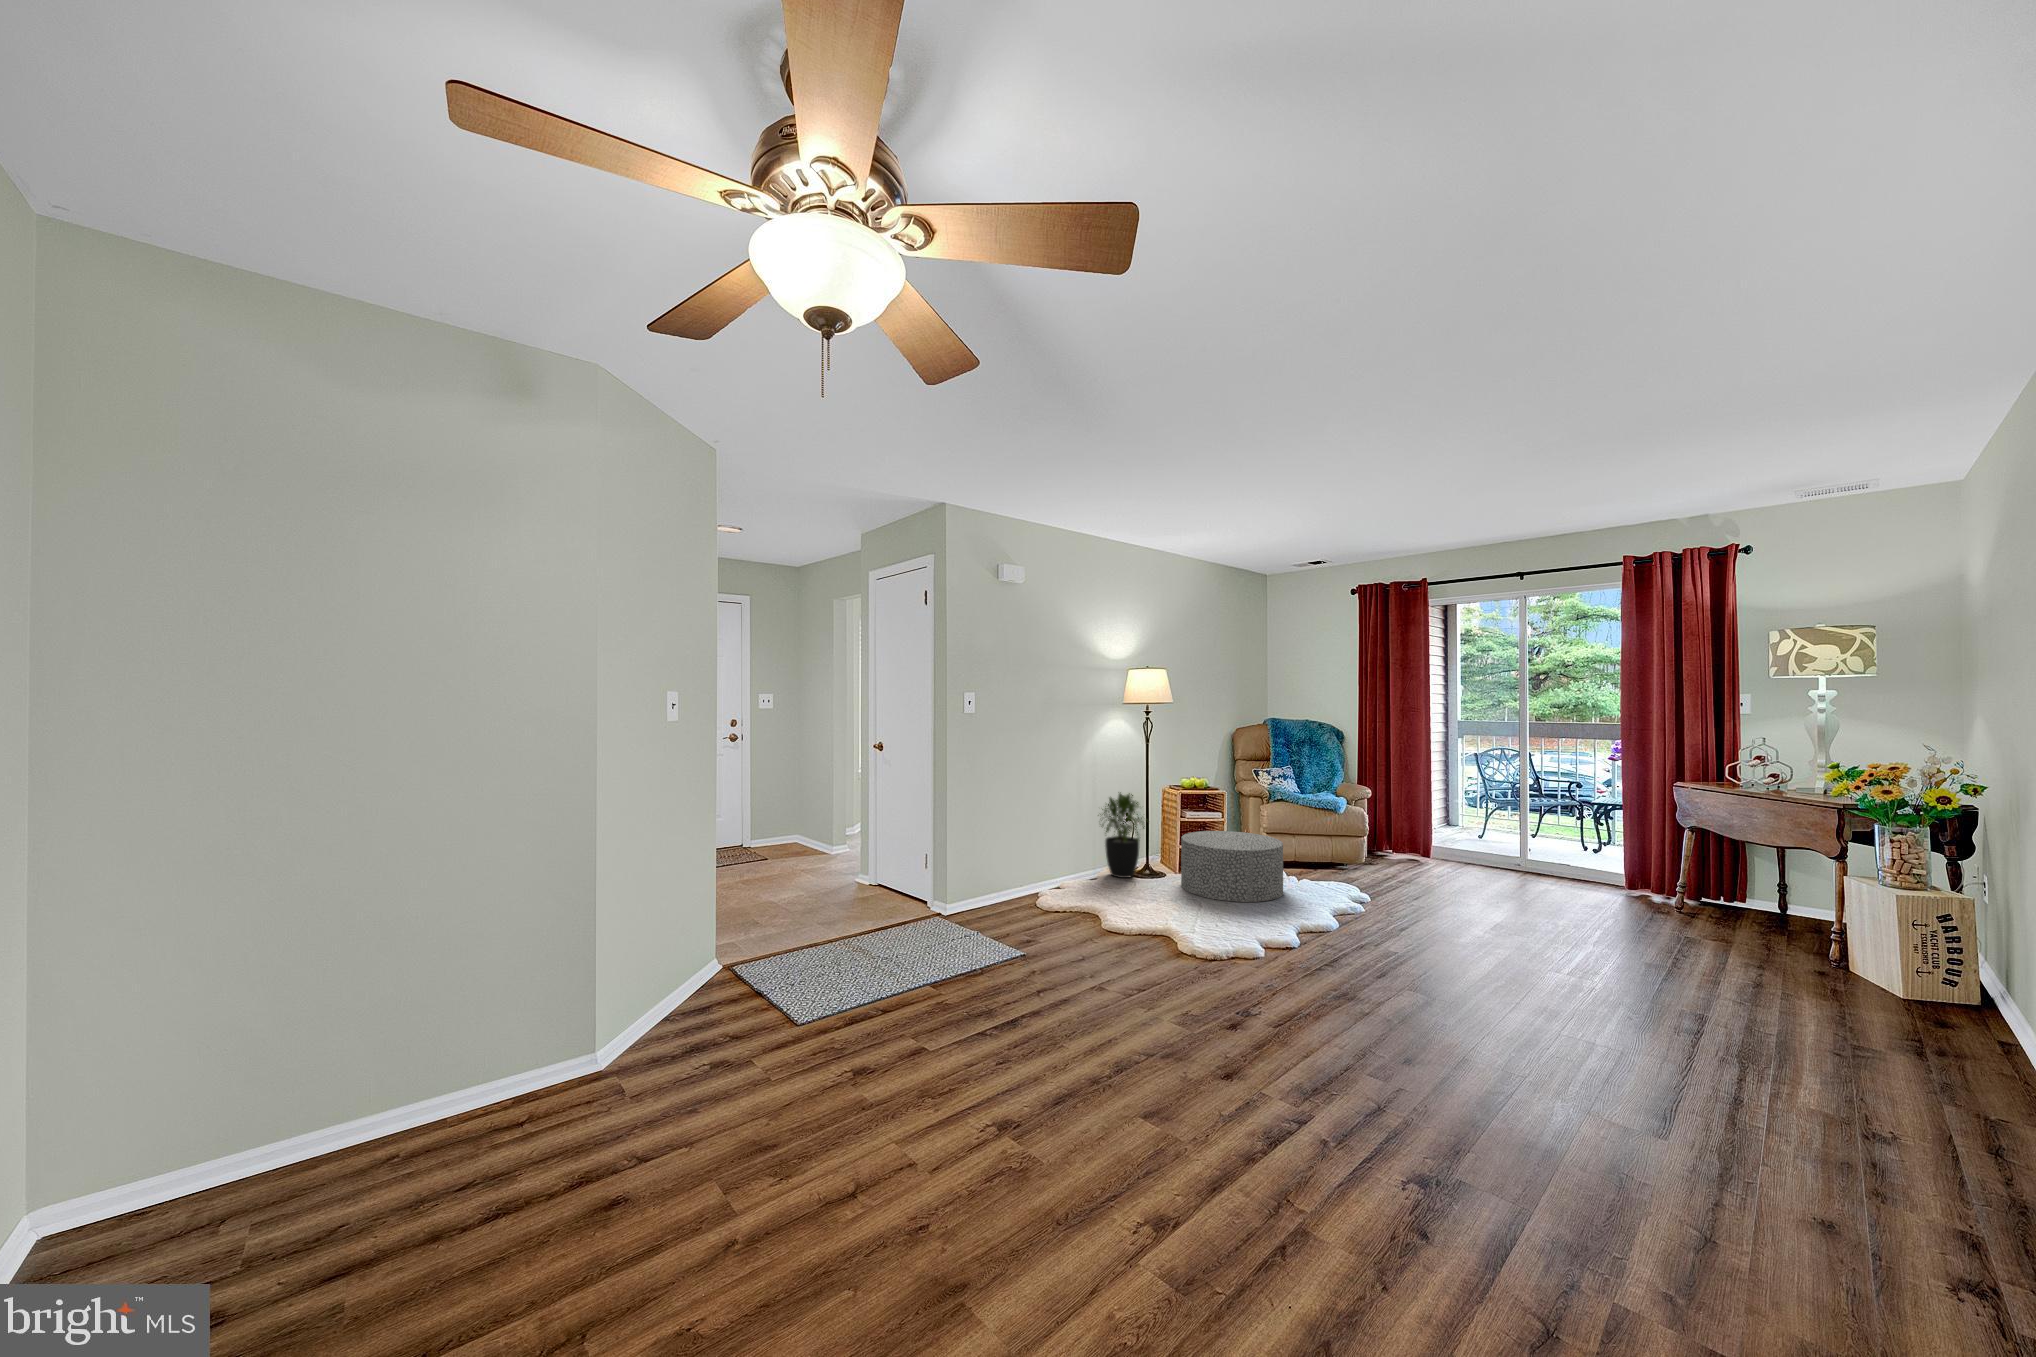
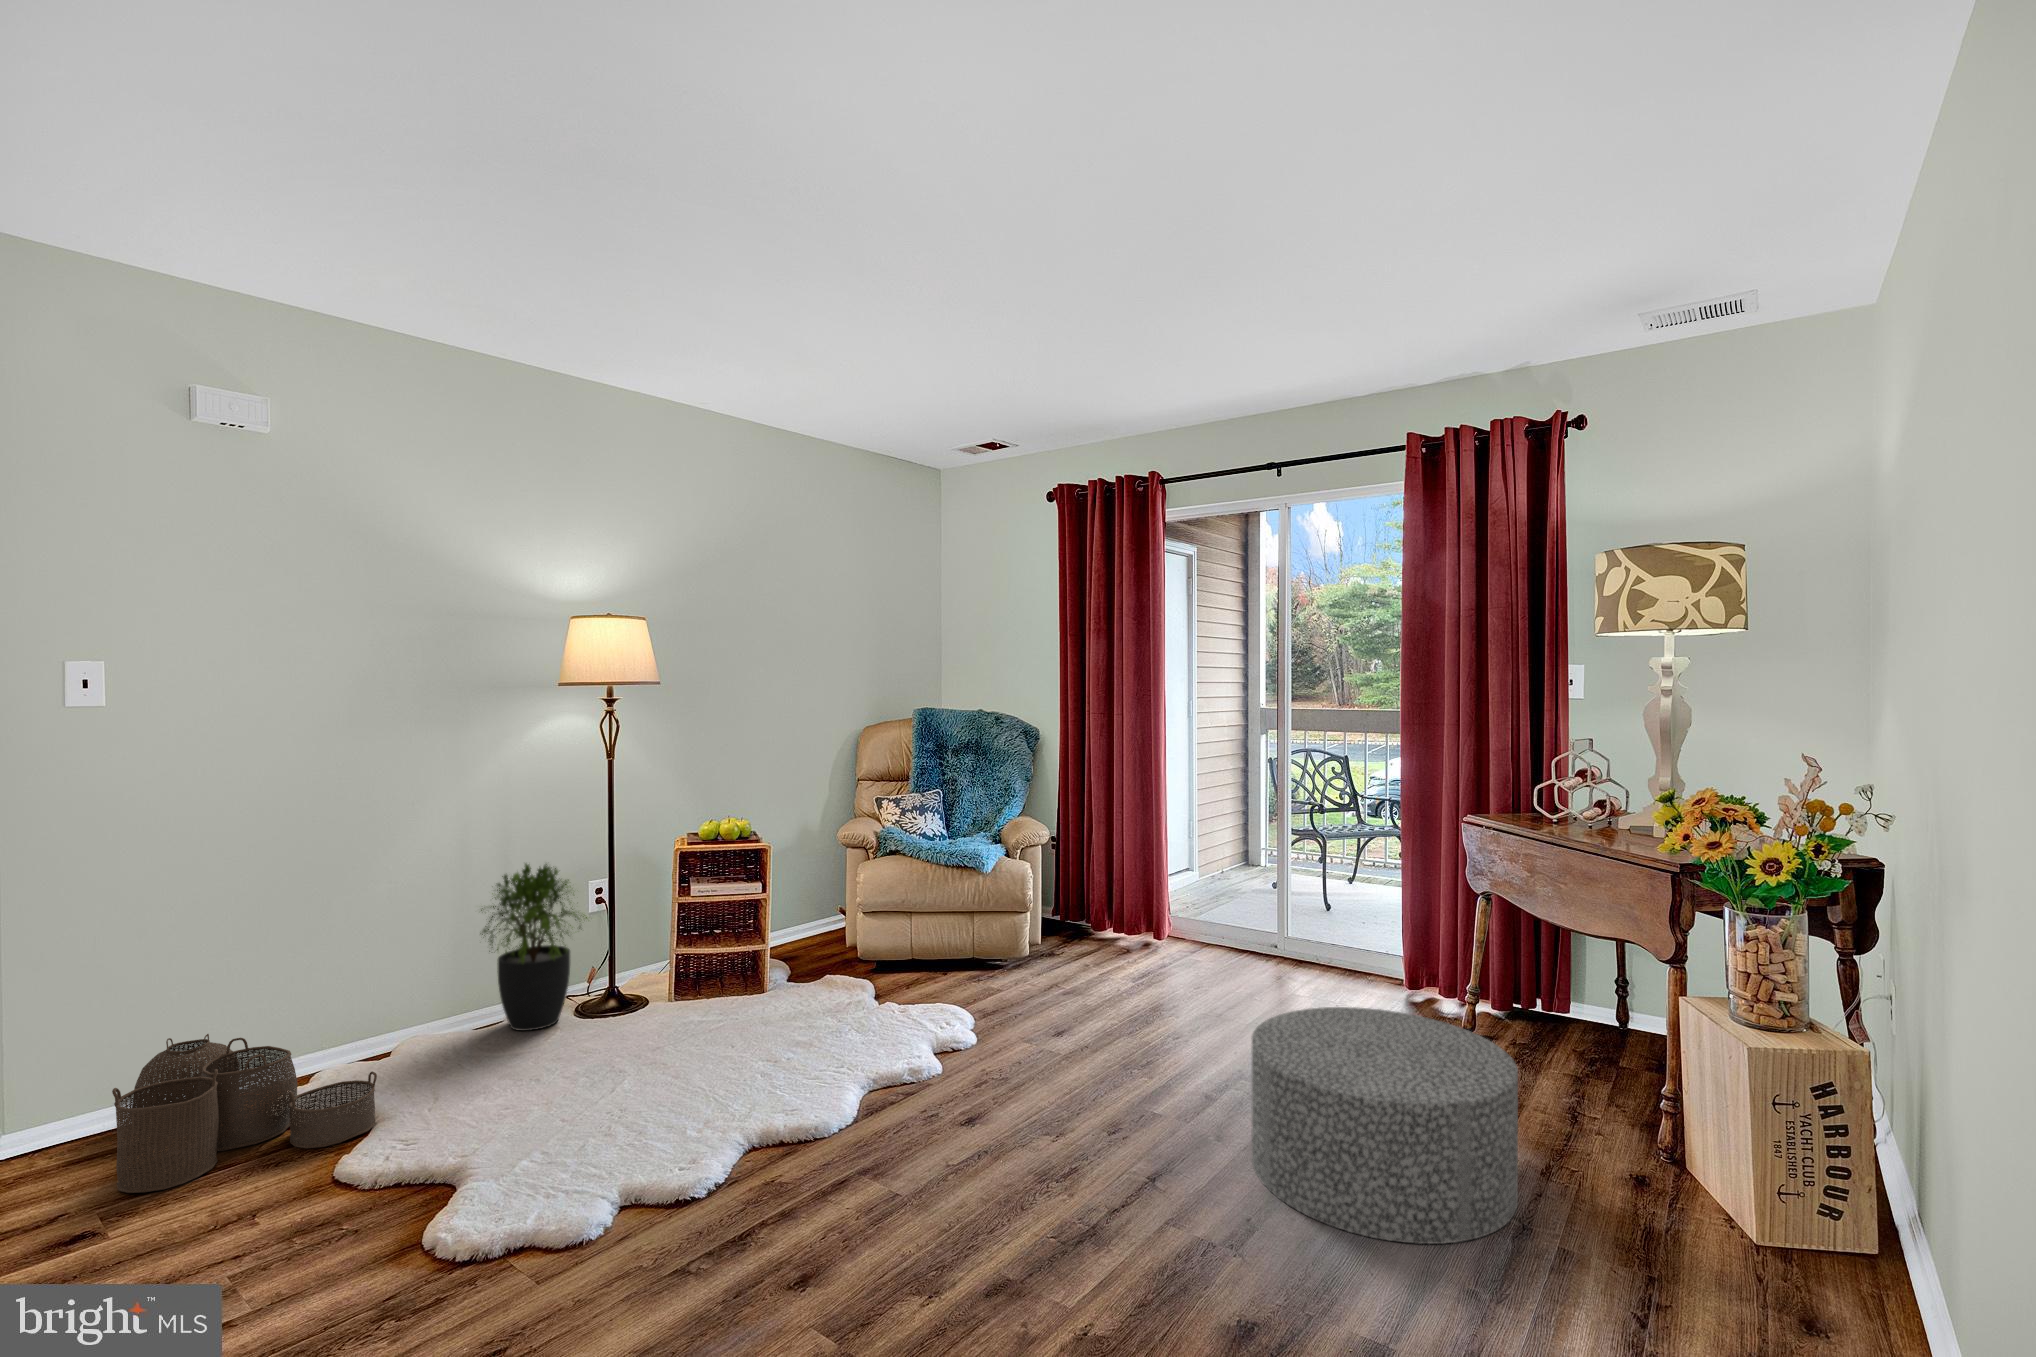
ottoman: present [1181,831,1283,902] -> present [1252,1007,1518,1244]
woven basket: none [996,861,1109,922] -> present [112,1034,377,1193]

